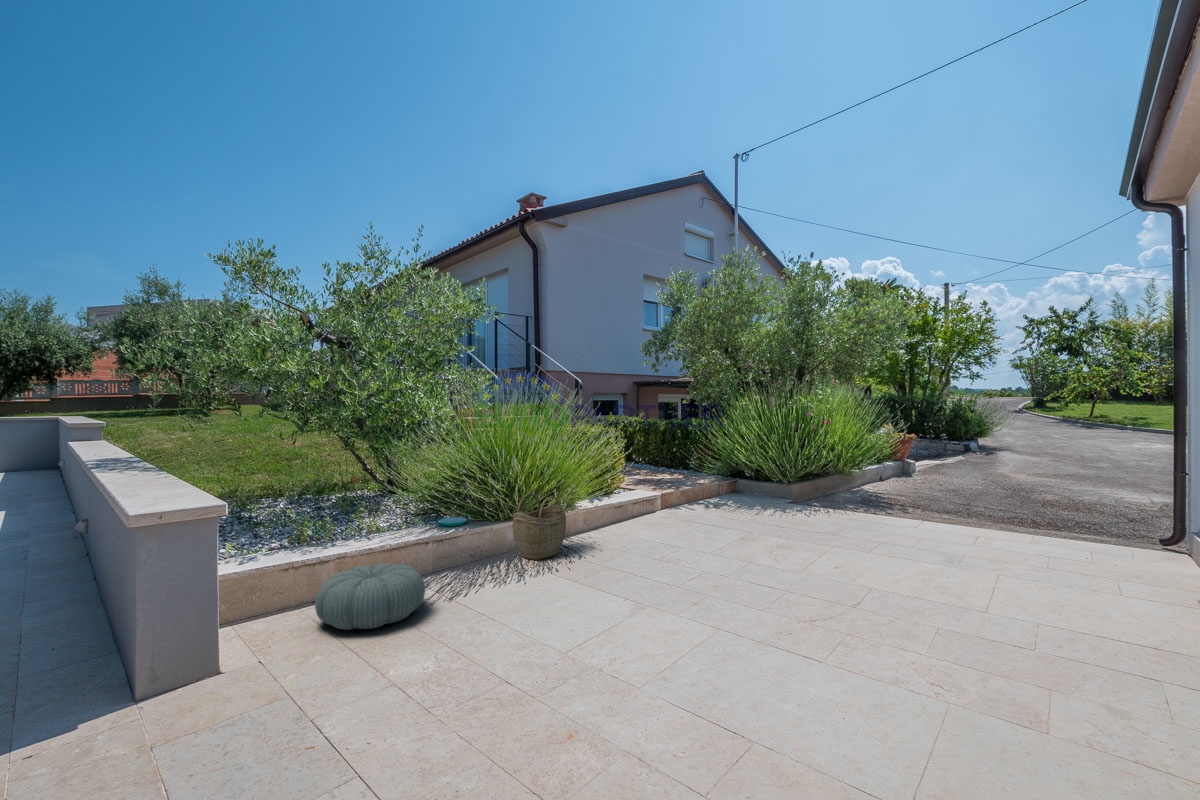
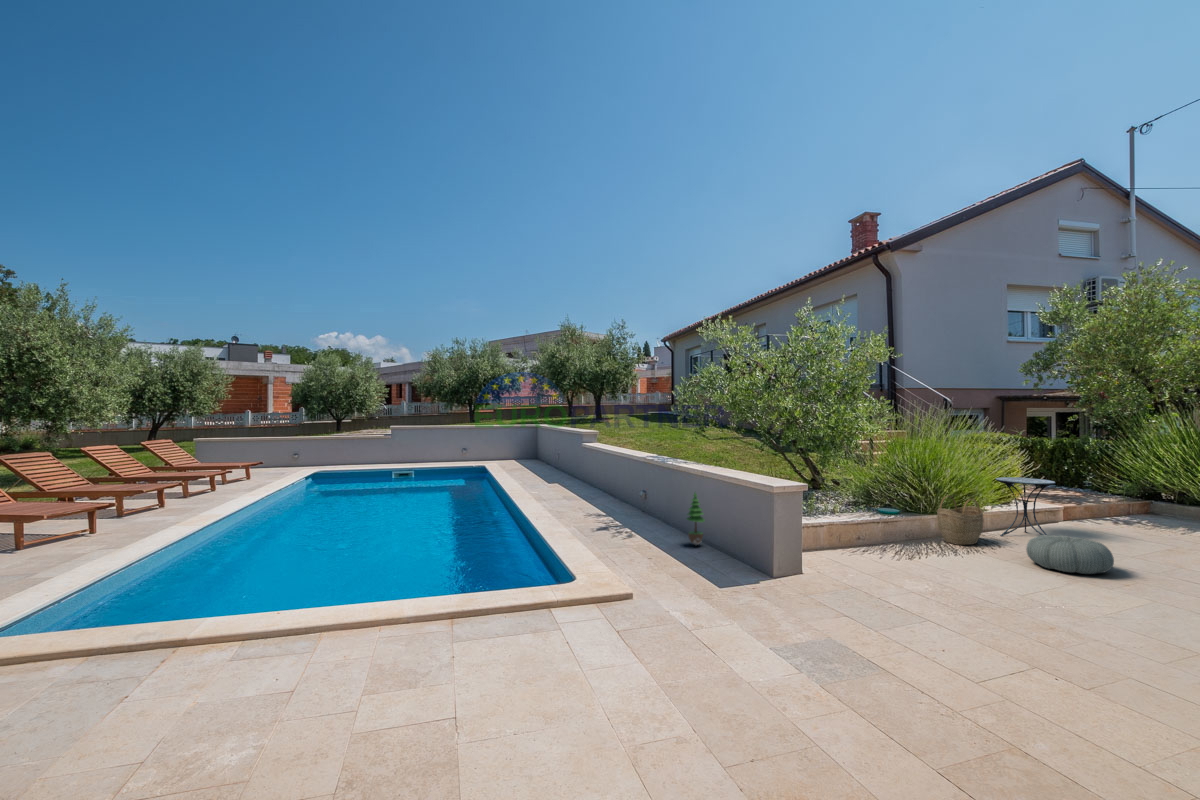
side table: none [589,463,646,538] -> present [996,477,1056,536]
potted tree: none [28,528,83,636] -> present [687,493,705,545]
pouf: present [315,563,425,630] -> present [1026,535,1114,574]

